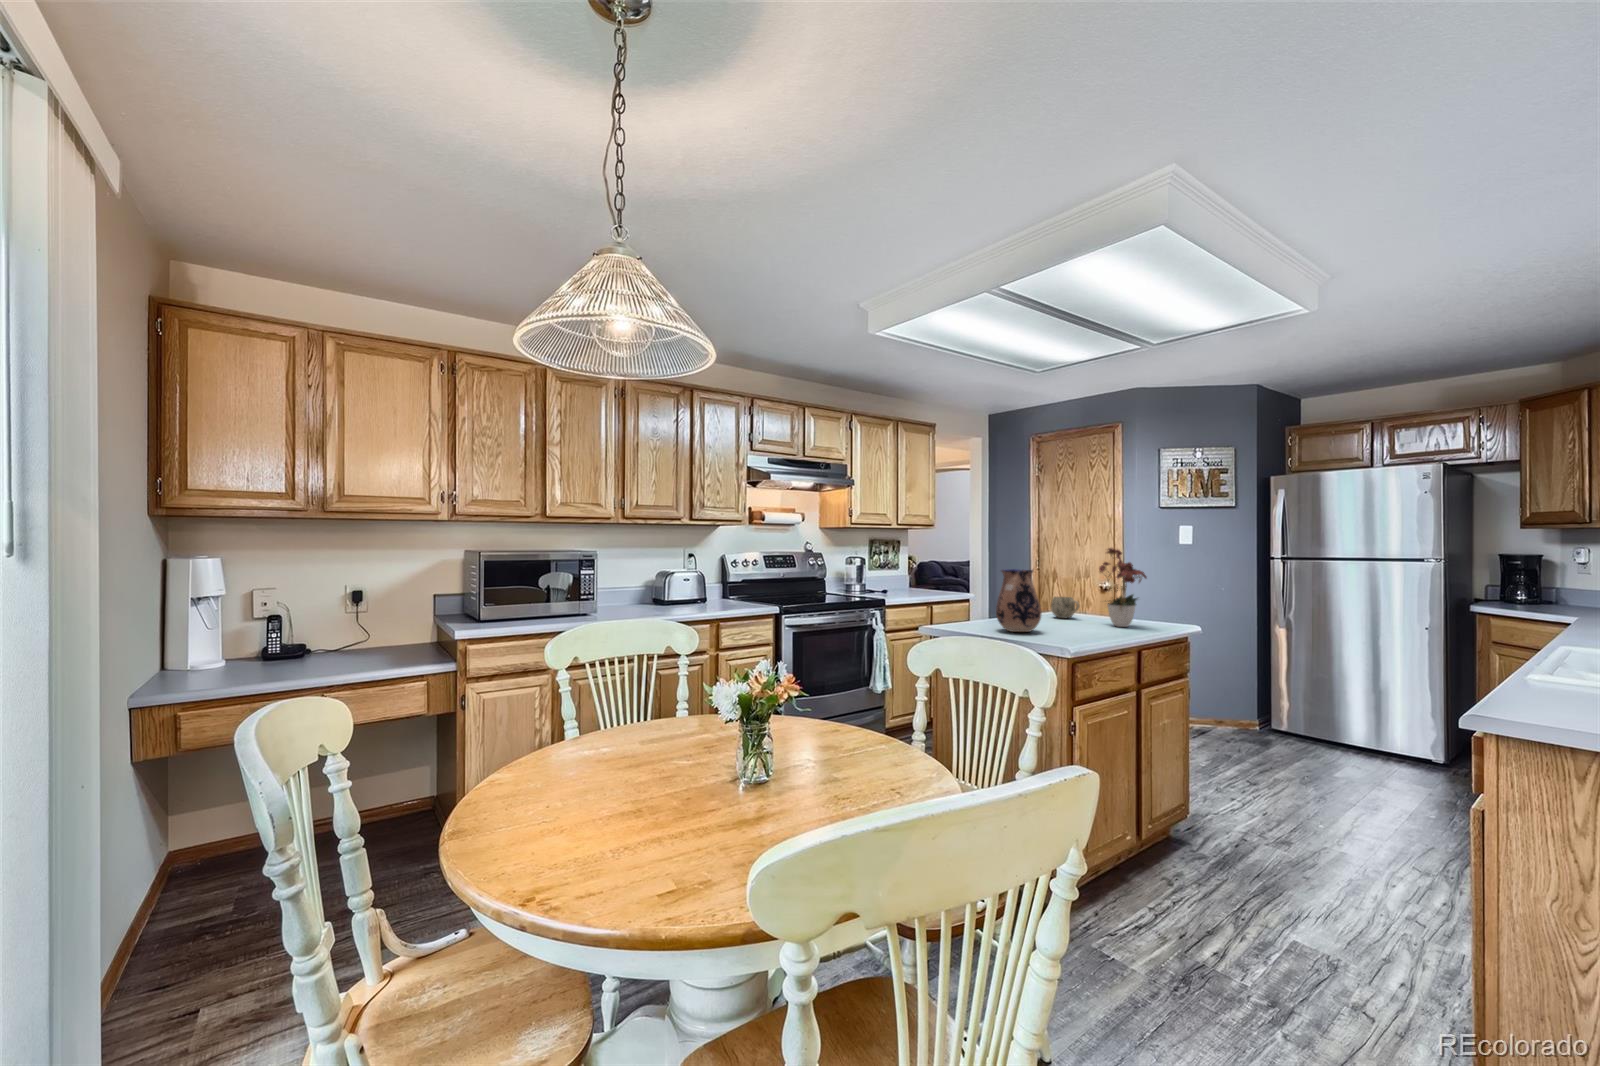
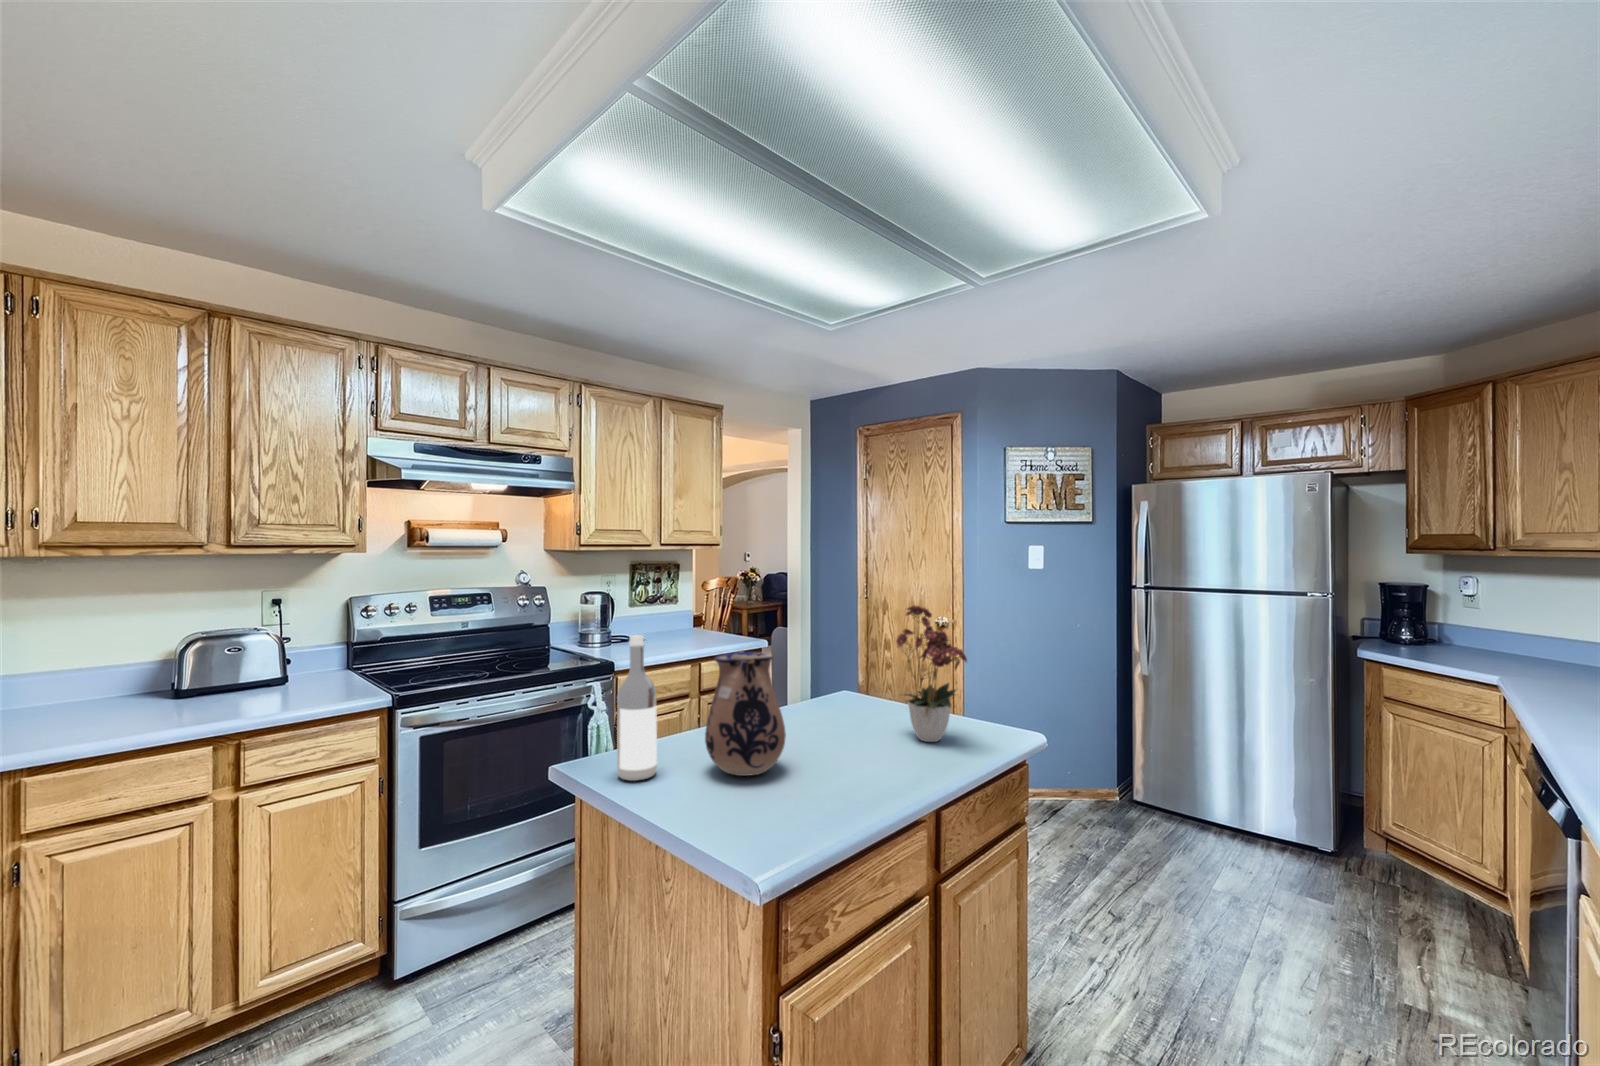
wine bottle: none [950,557,971,632] -> present [617,635,657,781]
mug: present [1051,597,1079,618] -> none [829,679,870,717]

